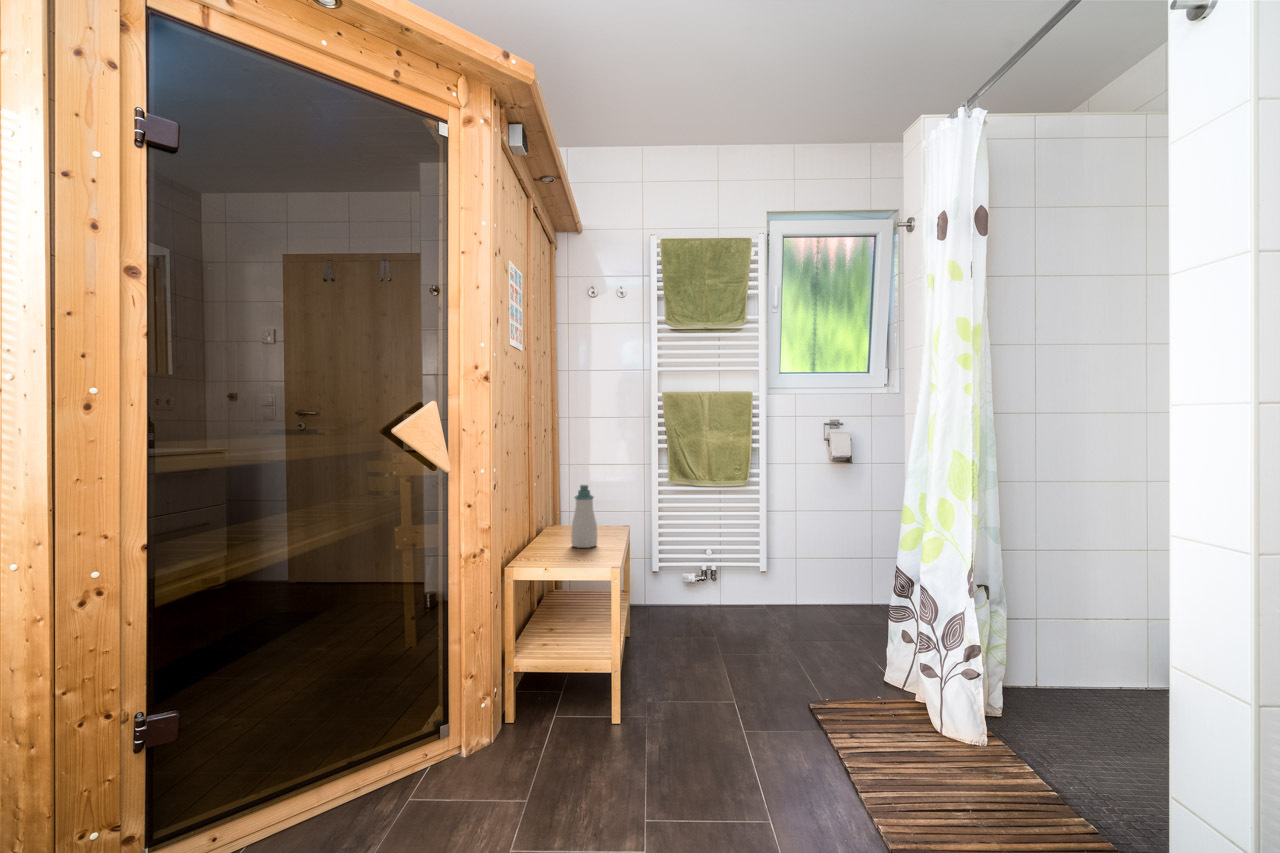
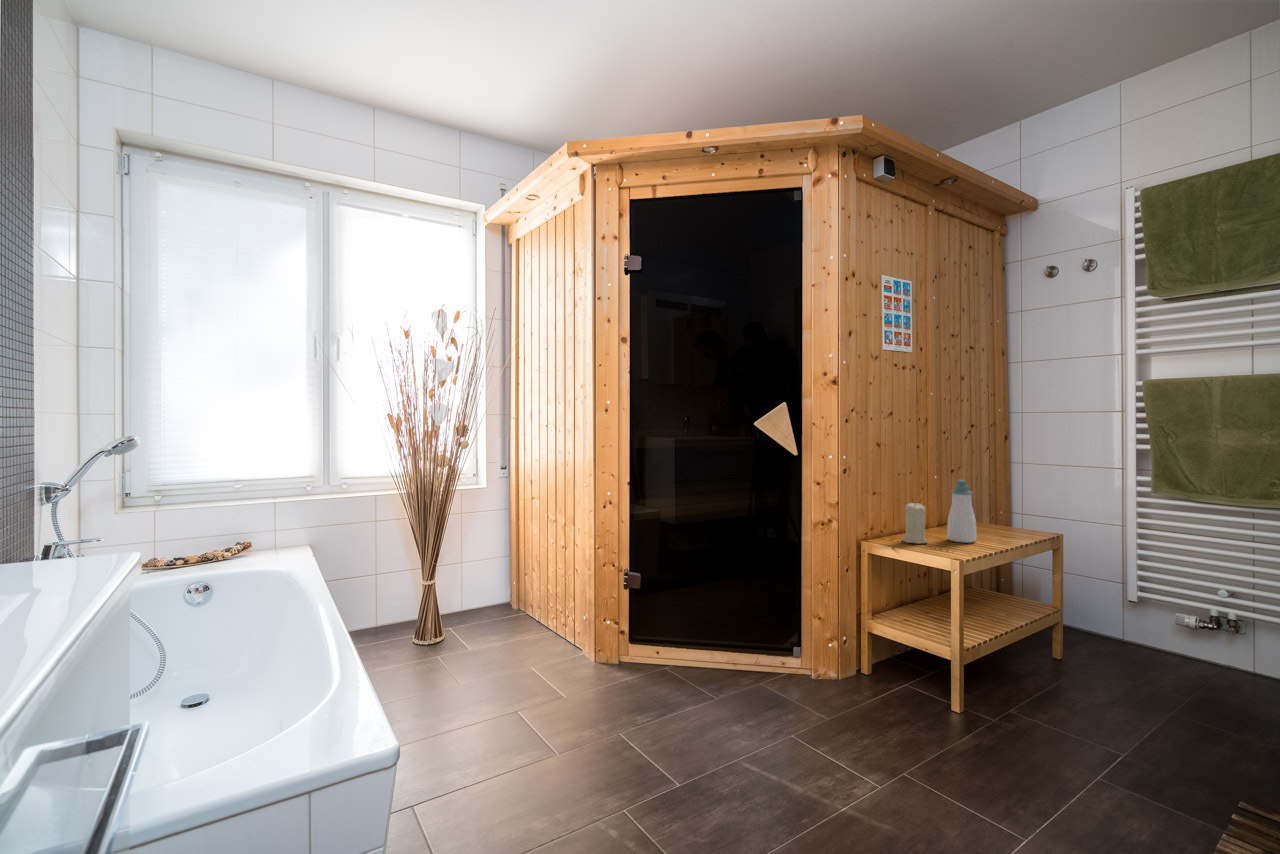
candle: none [539,513,567,558] -> present [902,503,927,544]

